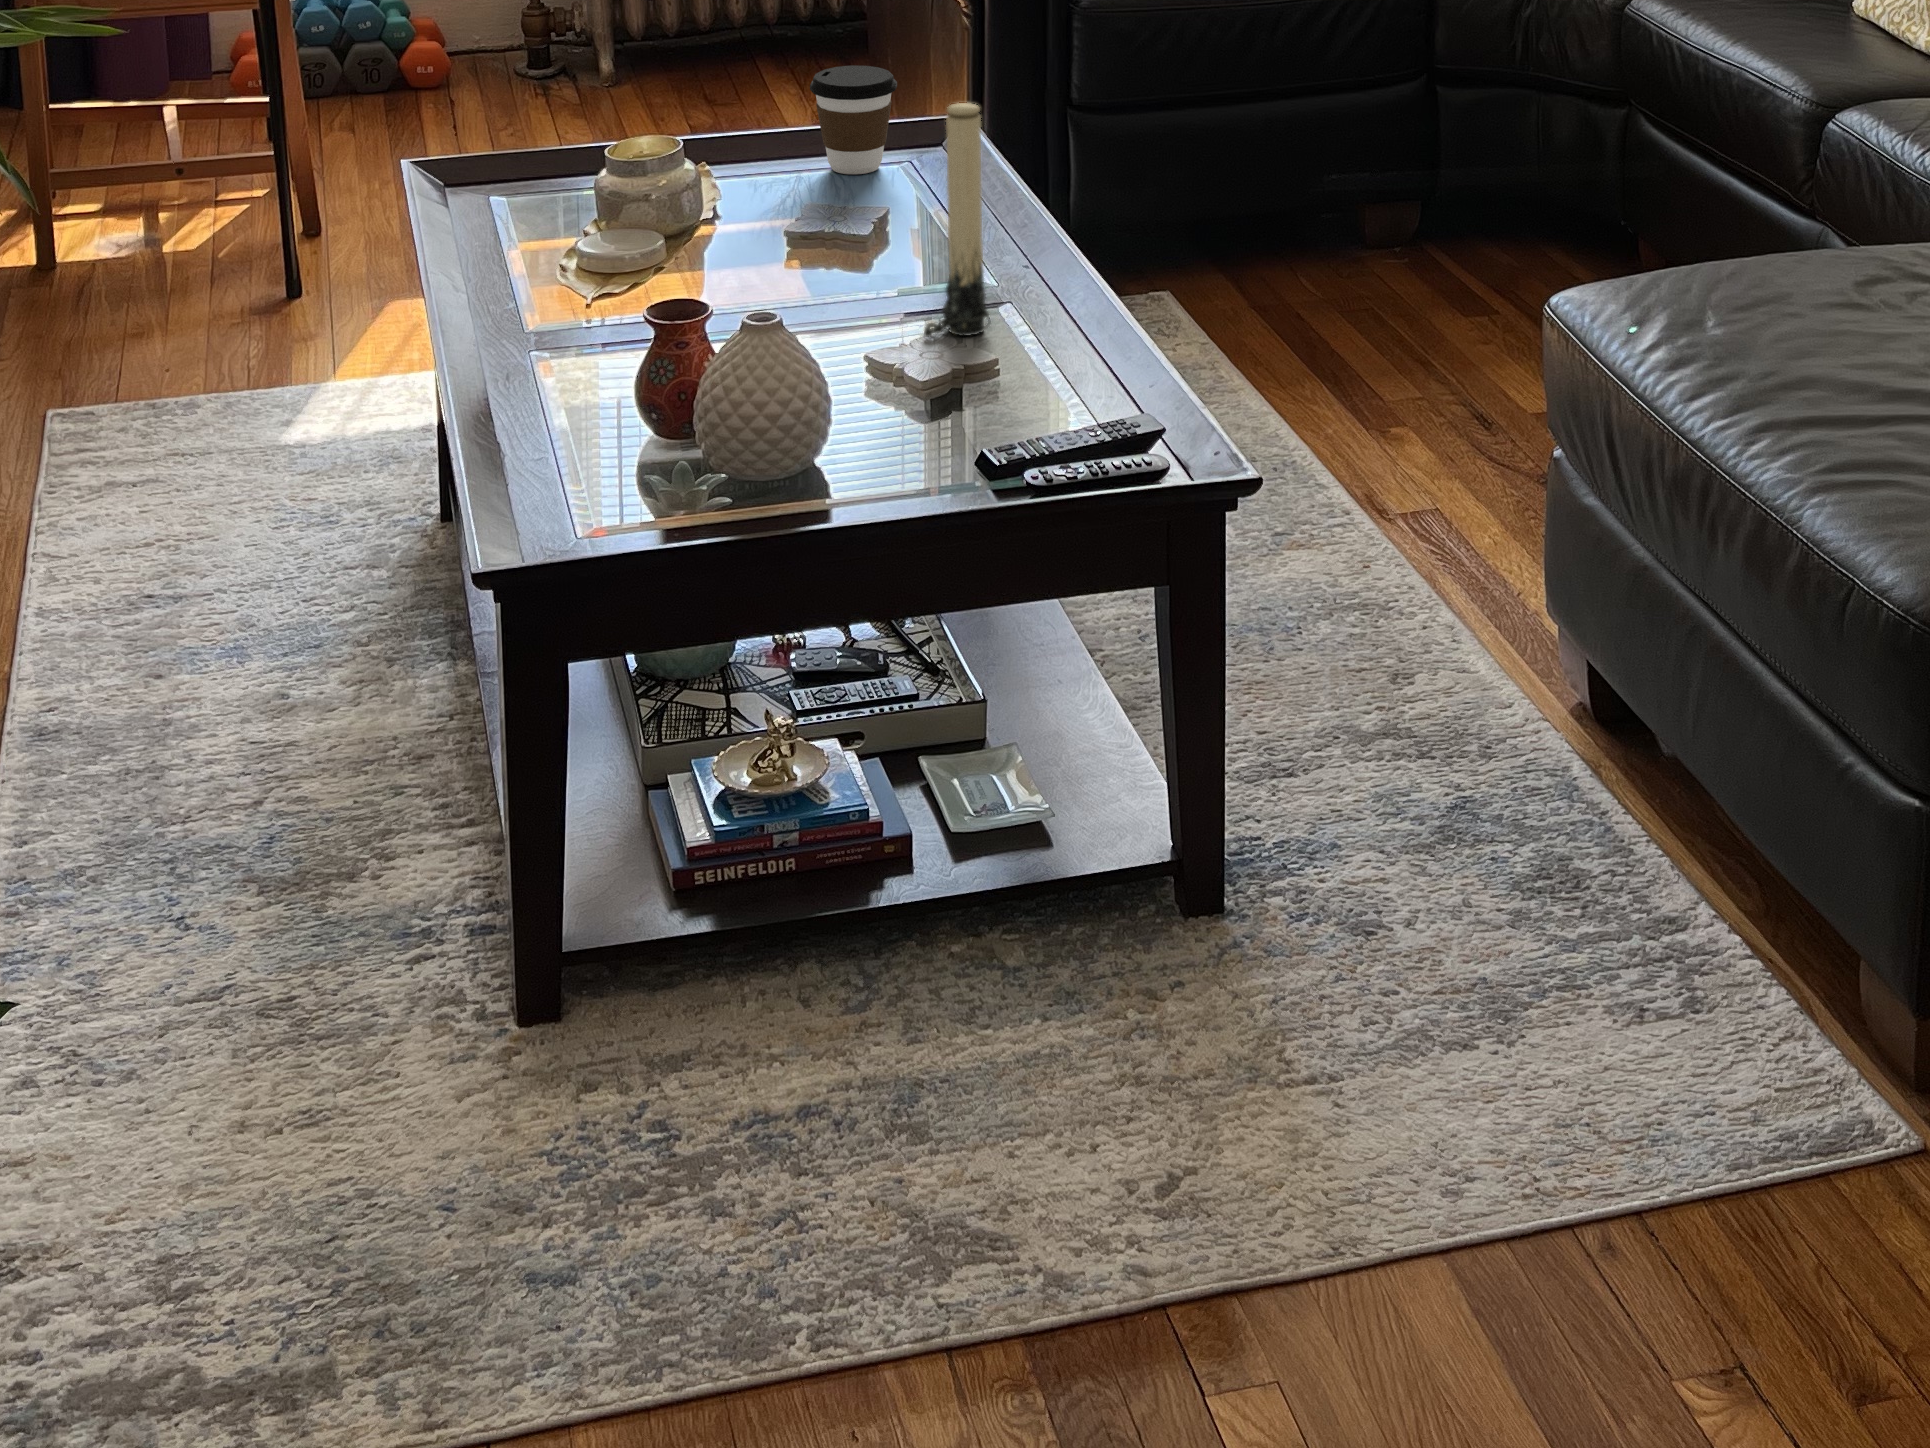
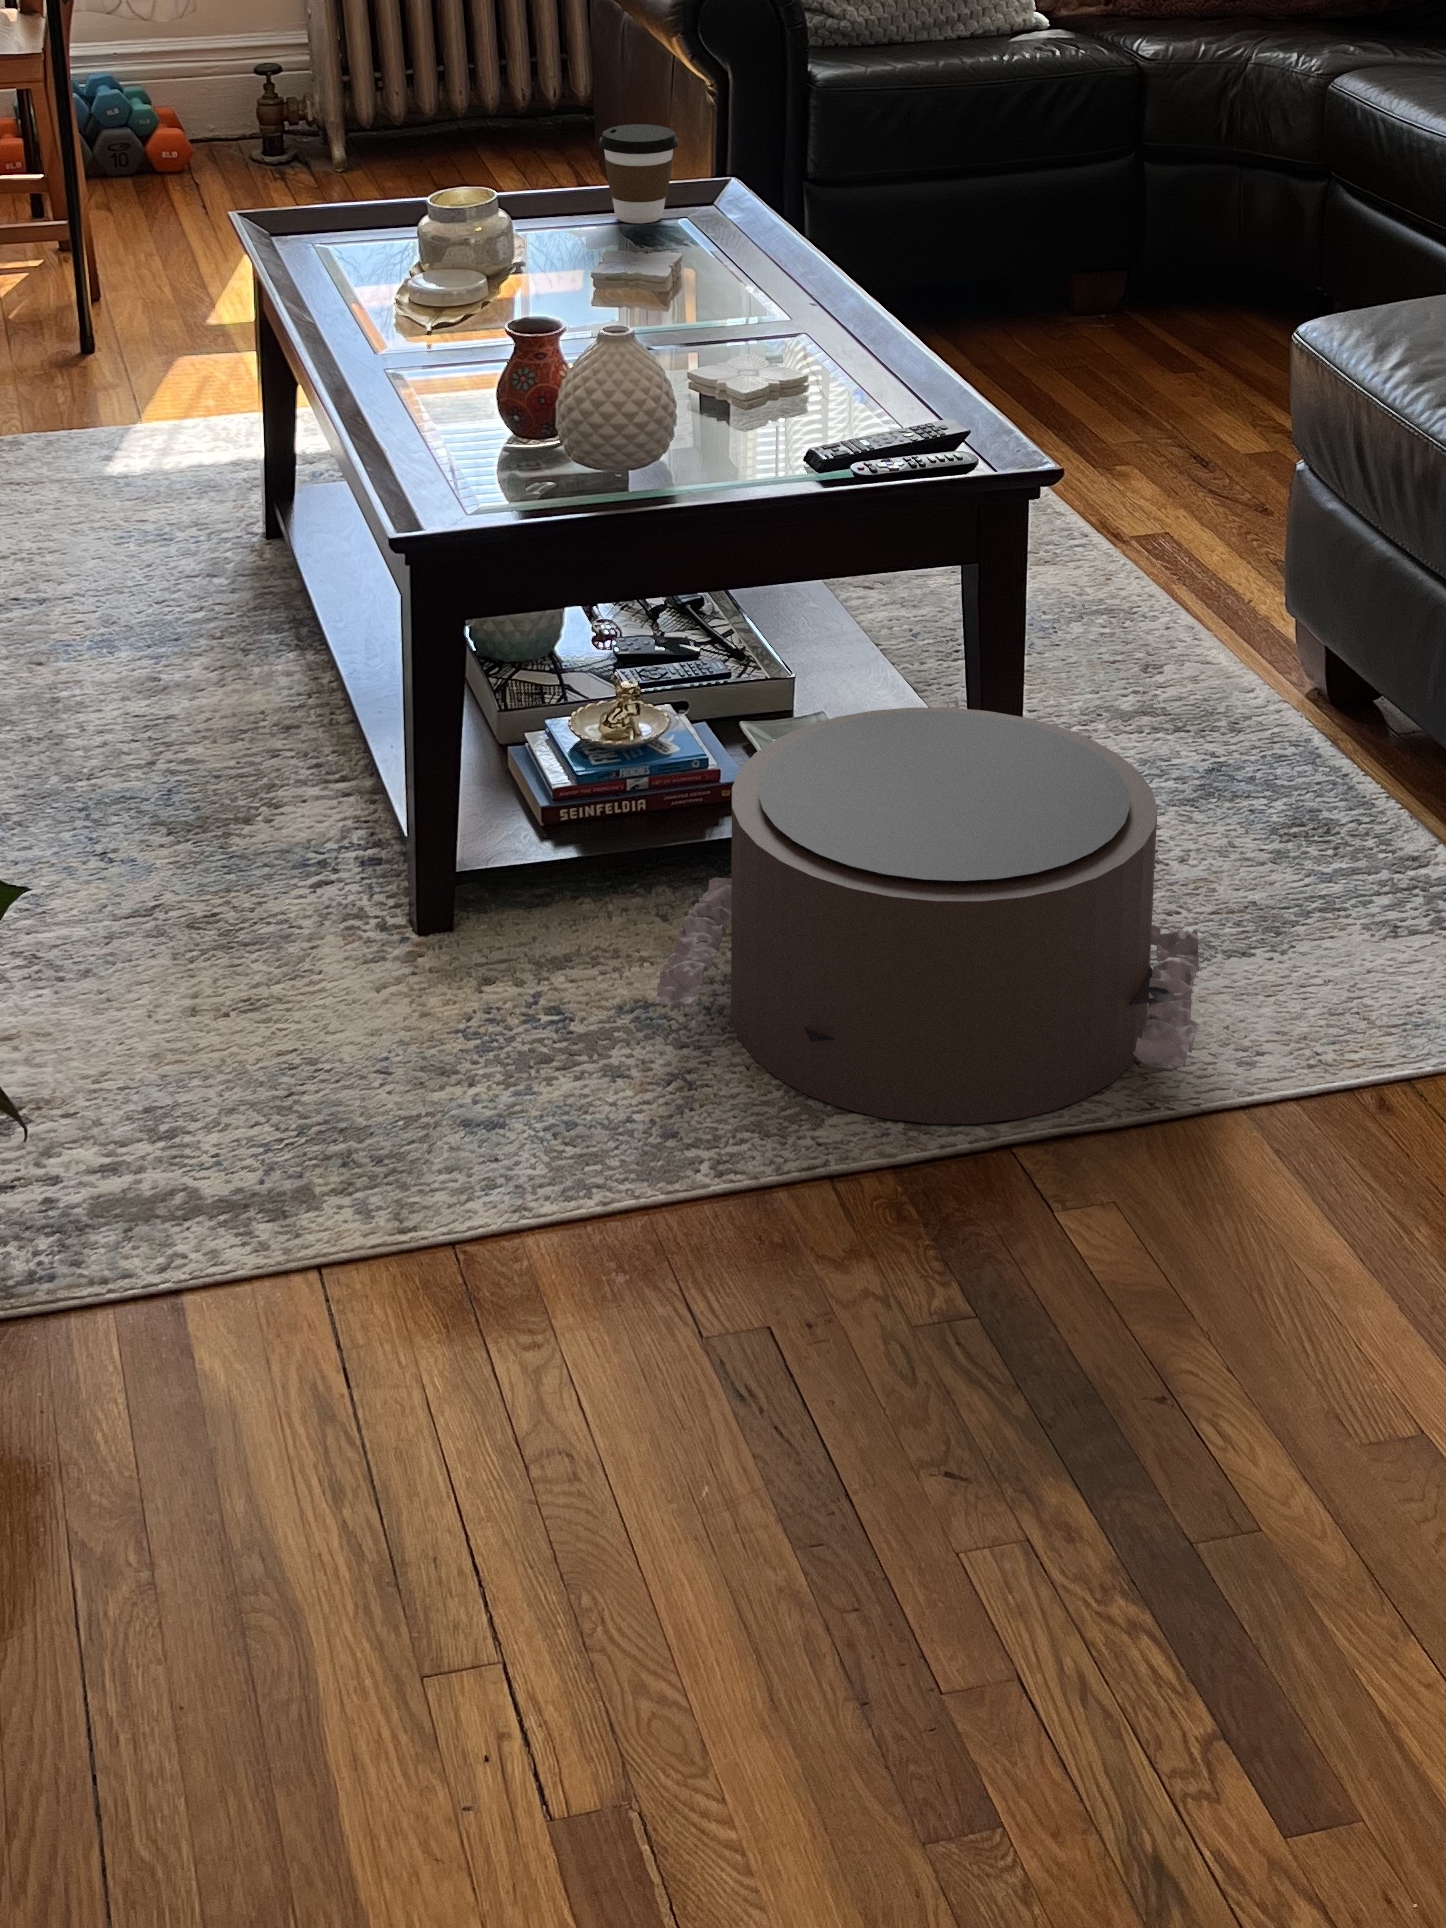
candle: present [924,103,990,337] -> none [734,145,794,357]
pouf: none [763,758,1403,1275] -> present [655,708,1200,1124]

